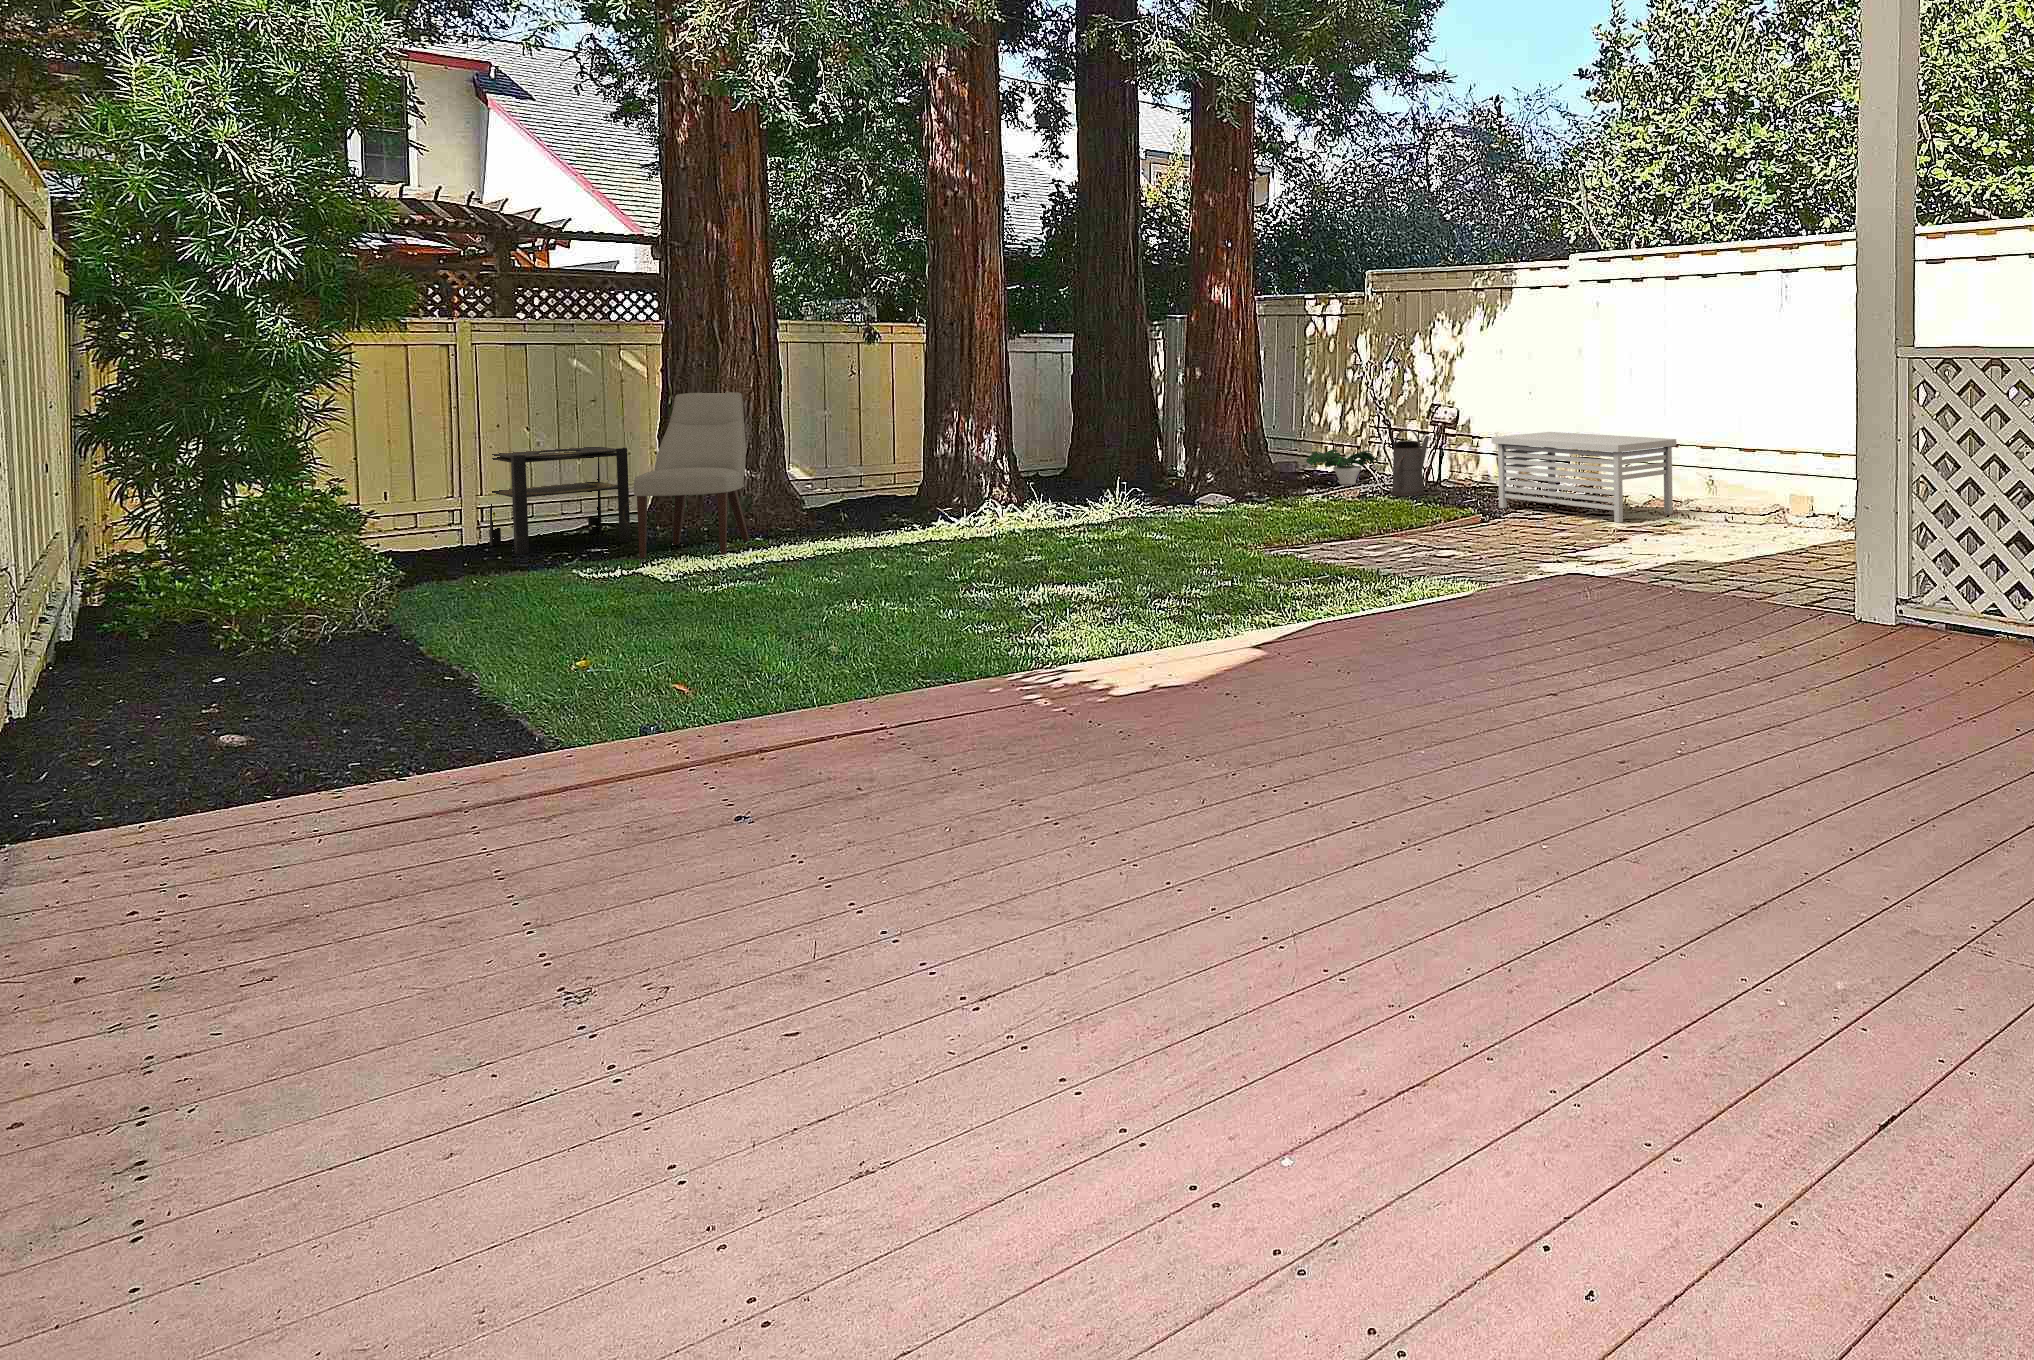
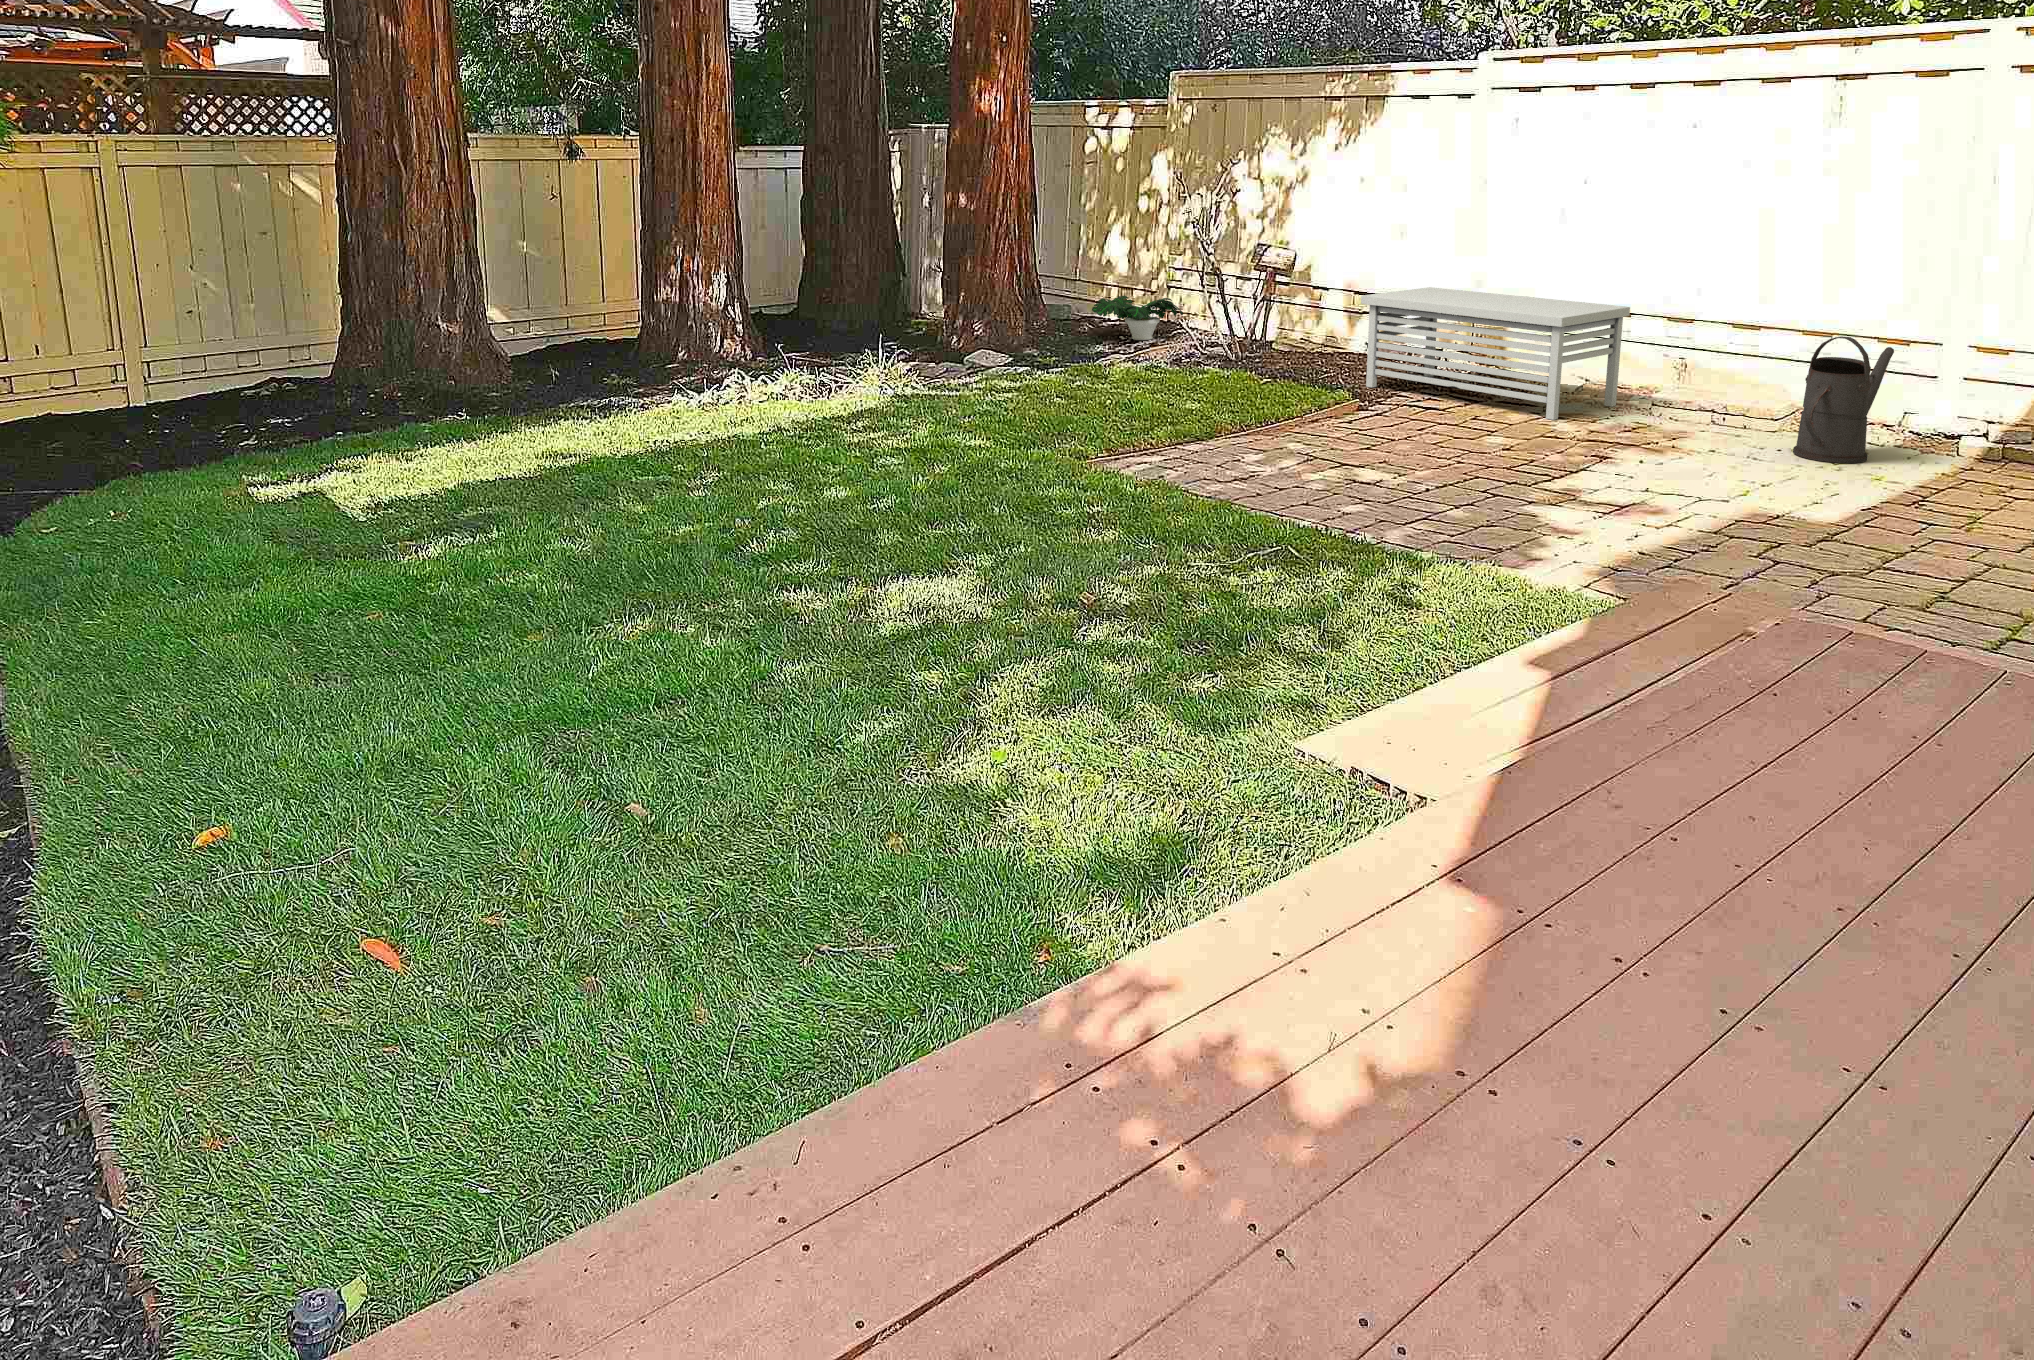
chair: present [634,392,749,558] -> none [314,230,451,436]
watering can: present [1391,429,1429,496] -> present [1793,336,1894,463]
side table: present [488,447,630,555] -> none [148,287,317,423]

